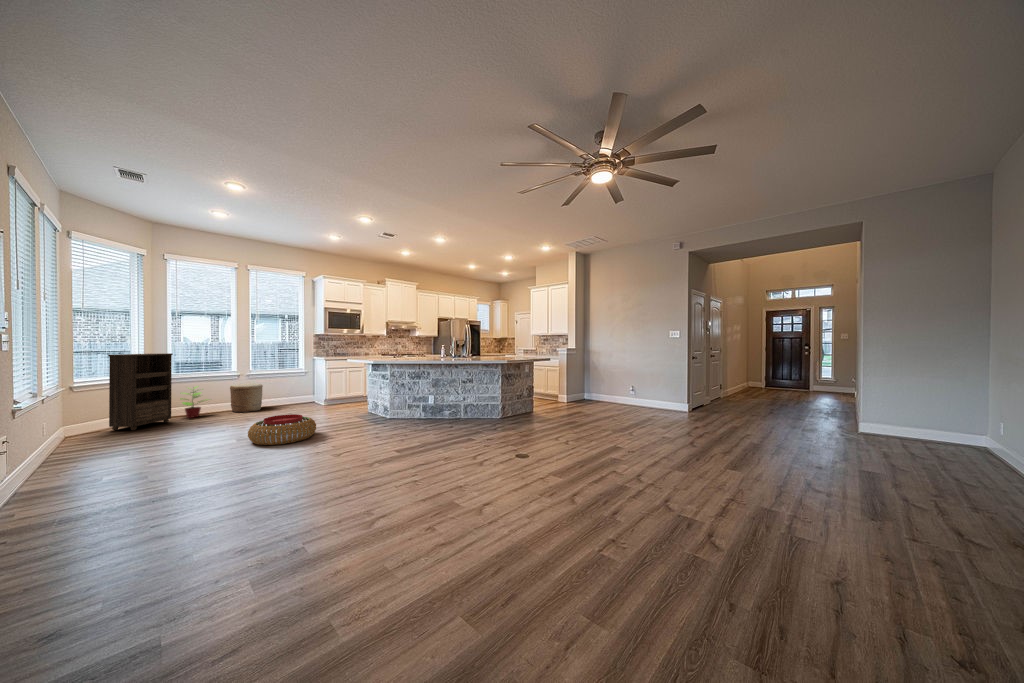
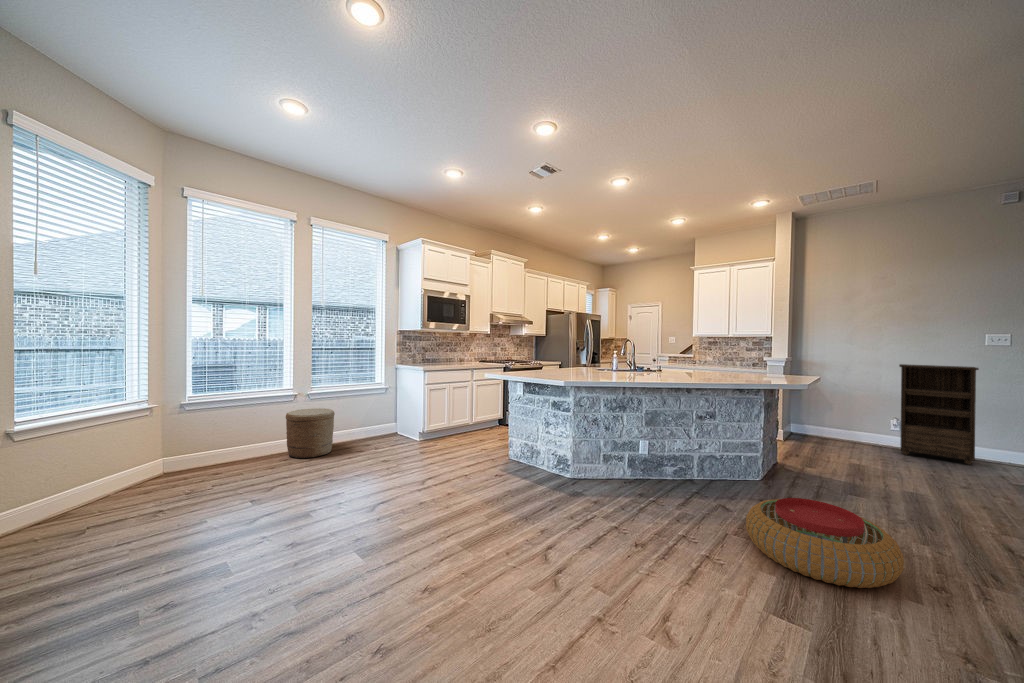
bookshelf: present [108,353,173,430] -> present [899,364,979,465]
potted plant: present [183,387,201,418] -> none [203,414,260,472]
pouf: present [248,414,316,445] -> present [746,498,904,588]

